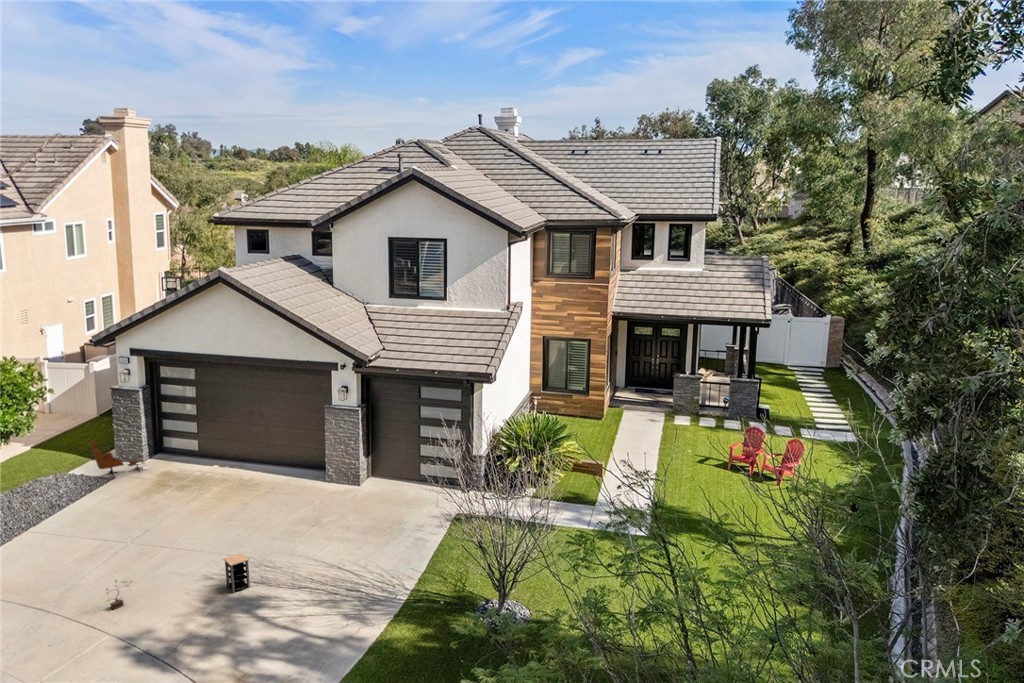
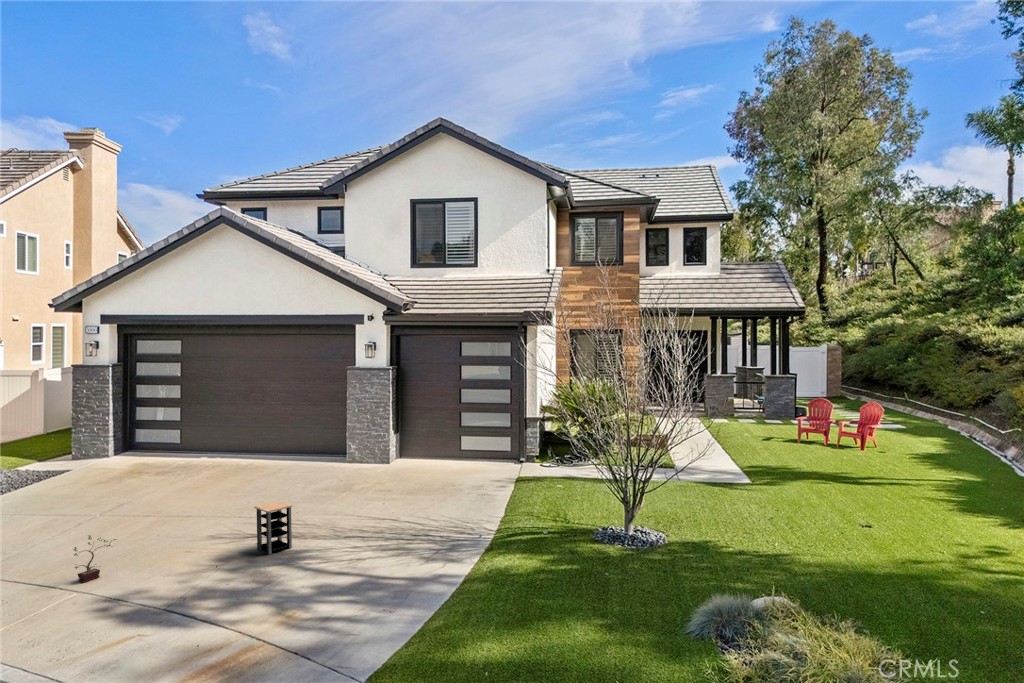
lounge chair: present [90,440,143,478] -> none [39,423,112,472]

